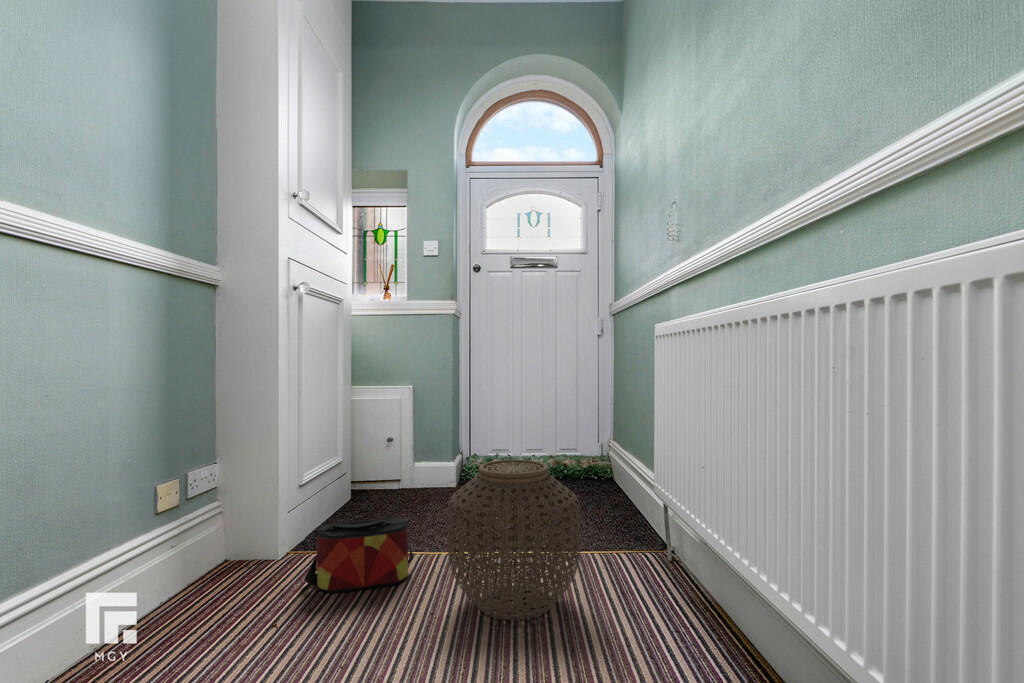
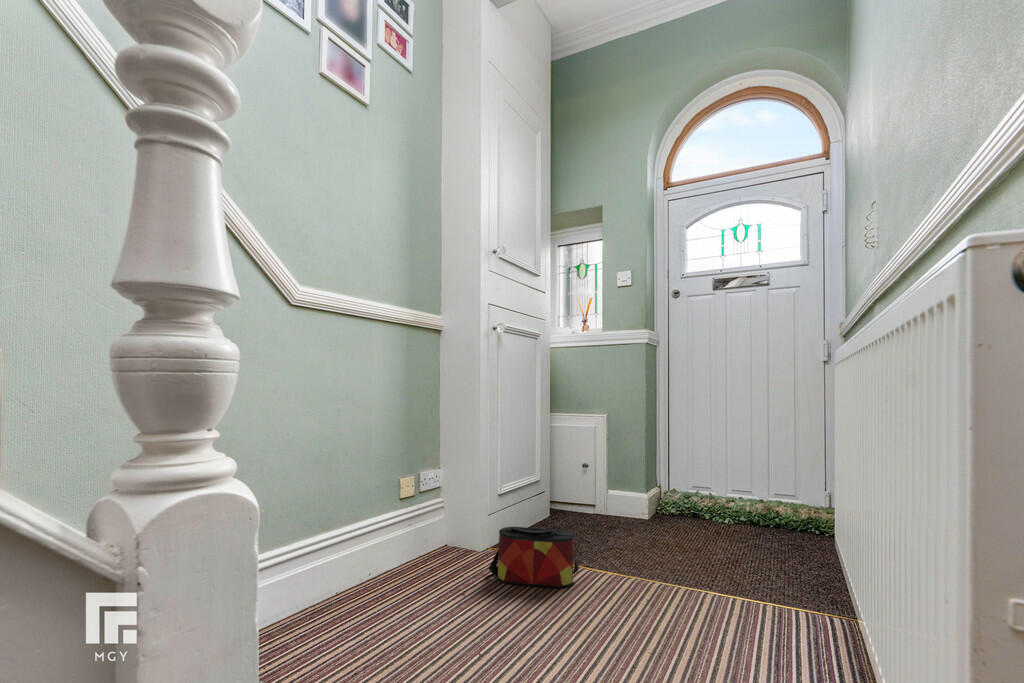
woven basket: present [448,460,580,620] -> none [595,490,722,640]

